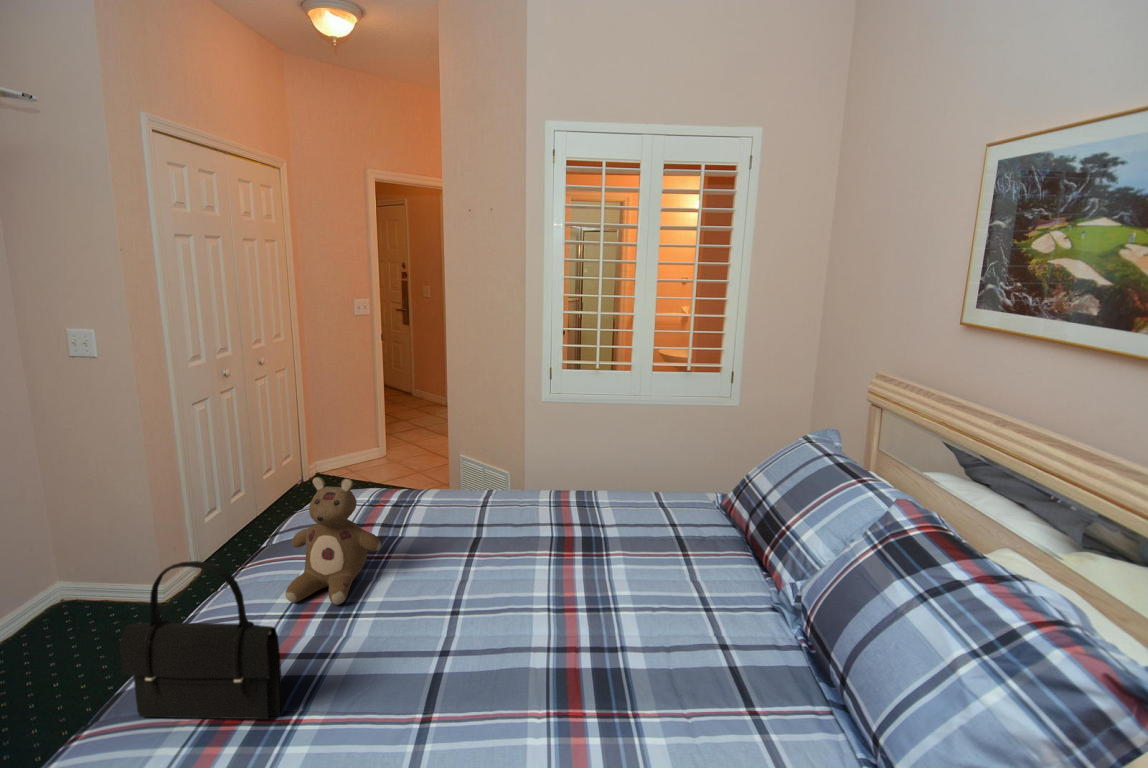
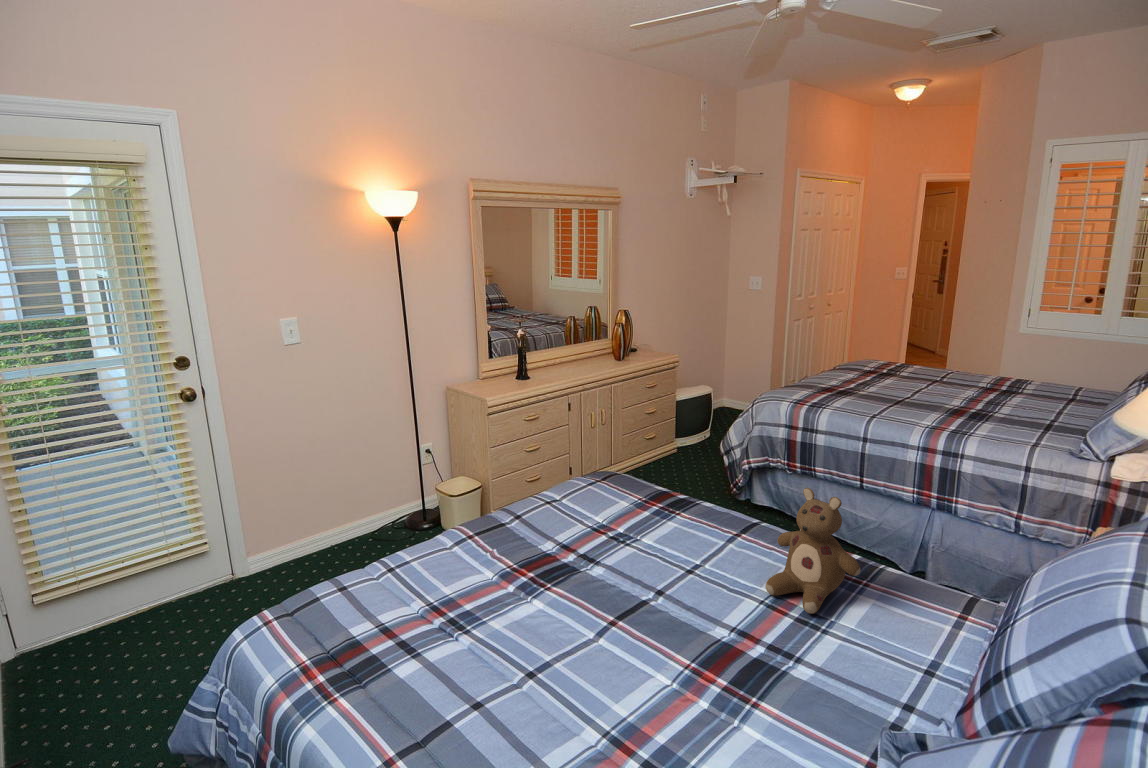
handbag: present [120,561,284,719] -> none [647,538,754,691]

